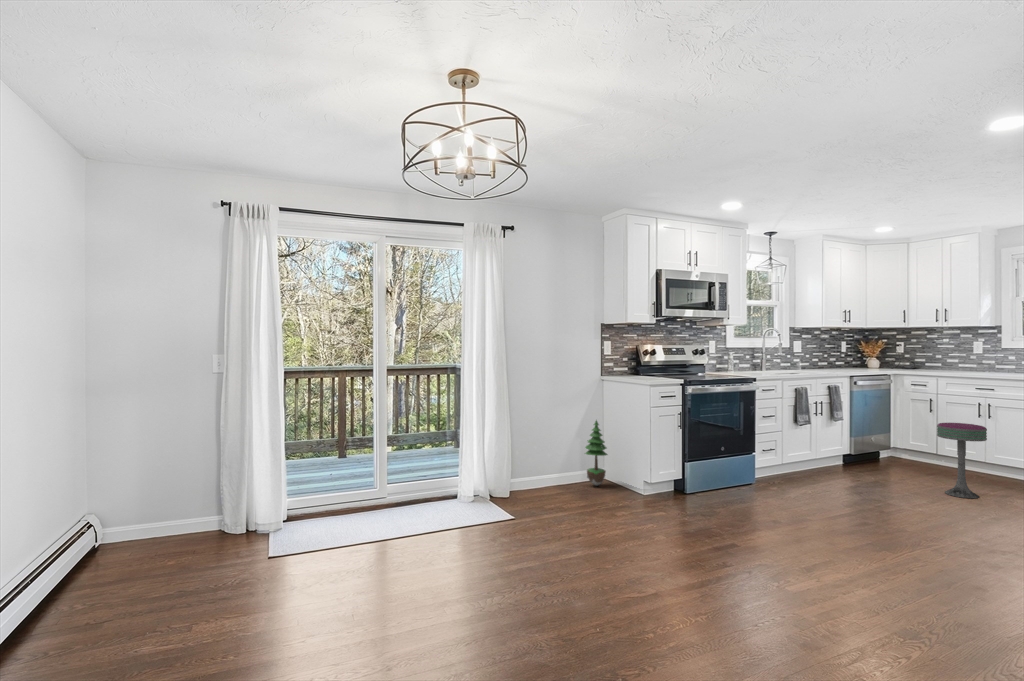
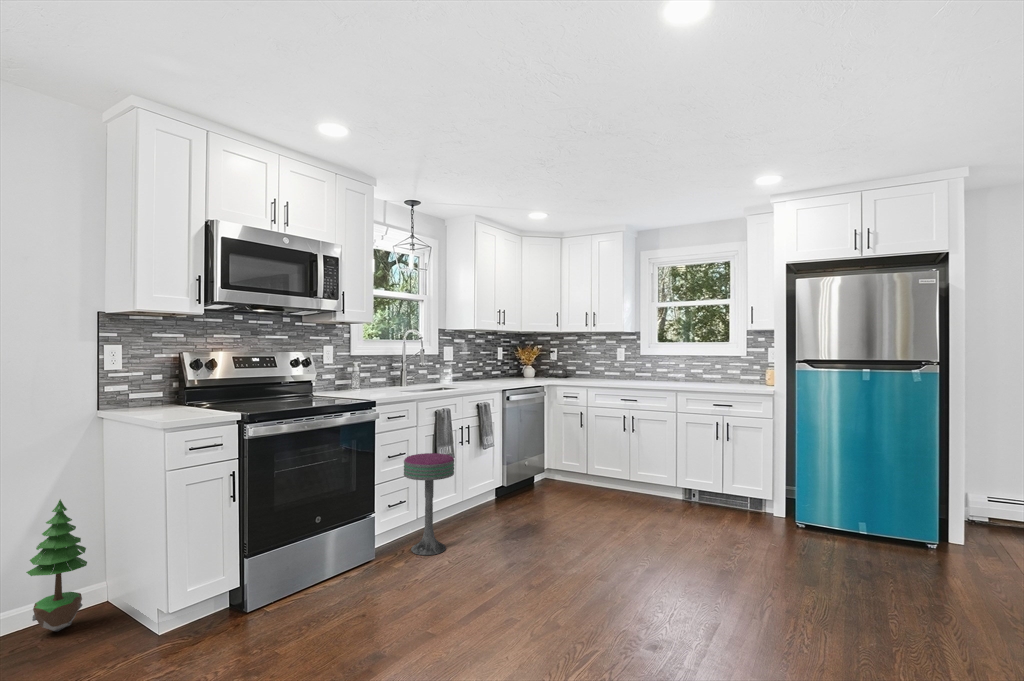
bar stool: present [937,423,987,498] -> present [404,453,454,555]

